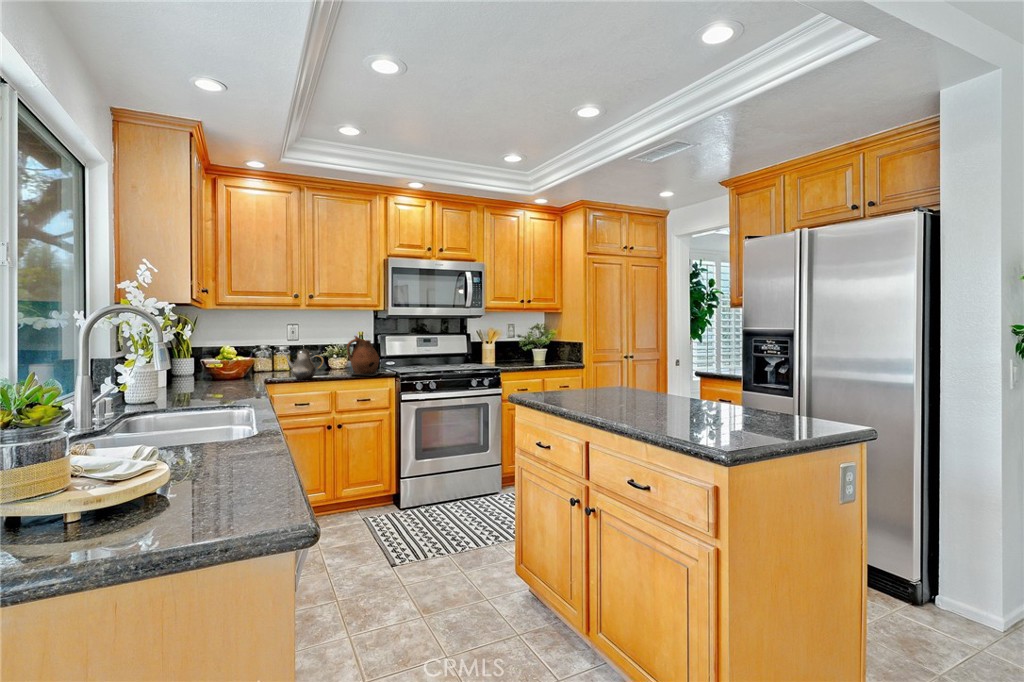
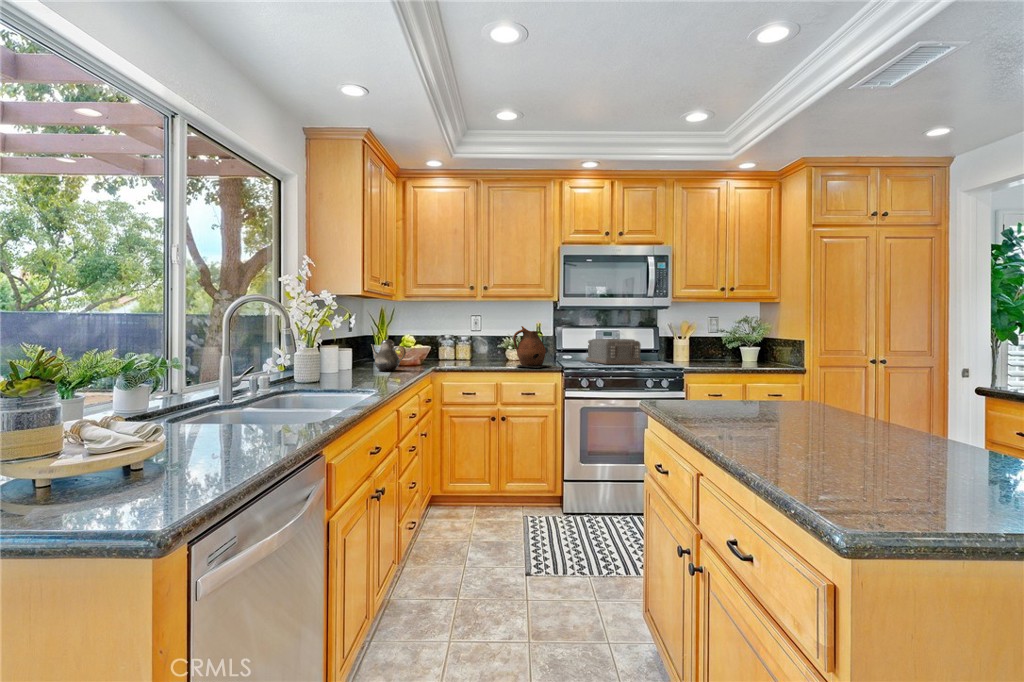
toaster: none [407,344,459,368] -> present [586,339,641,364]
teapot: present [285,345,324,380] -> present [371,335,406,371]

